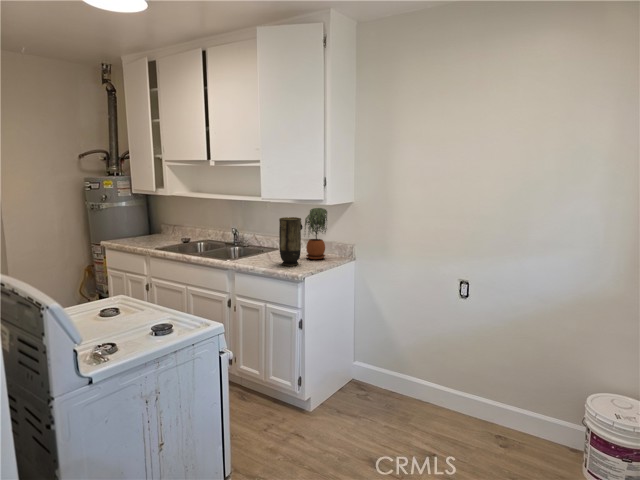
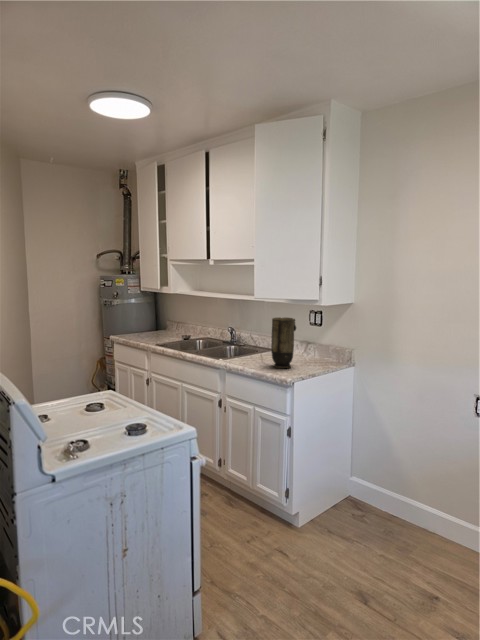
potted plant: present [305,208,327,259] -> none [298,308,324,362]

